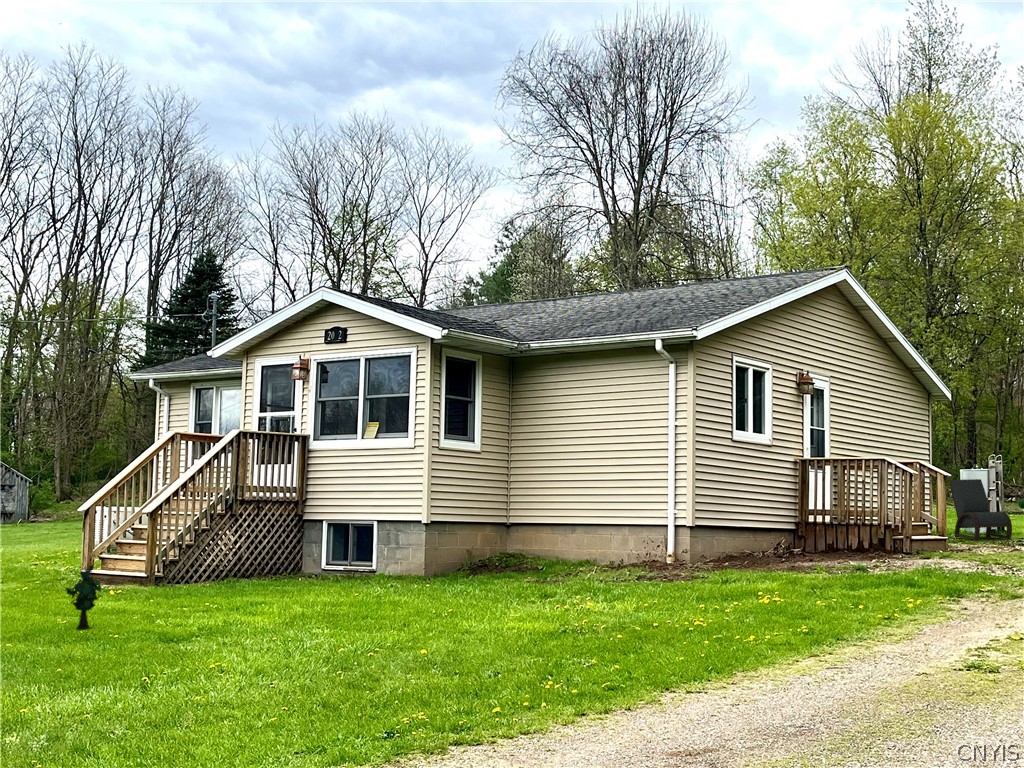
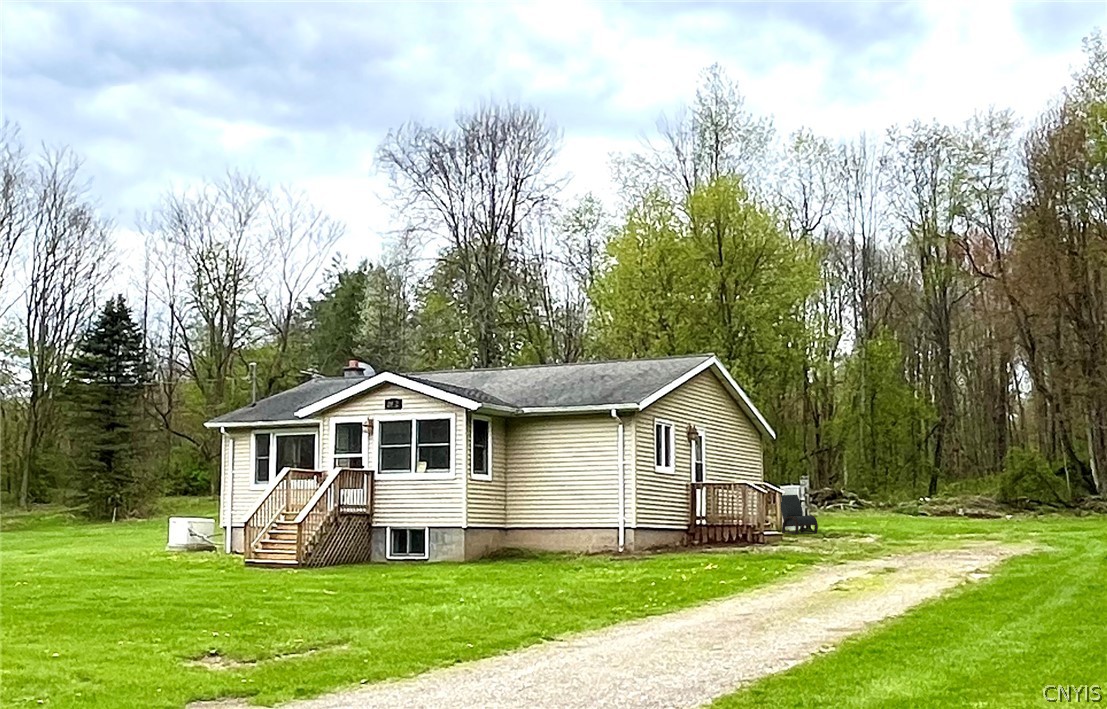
decorative plant: present [66,565,101,629] -> none [317,555,339,593]

